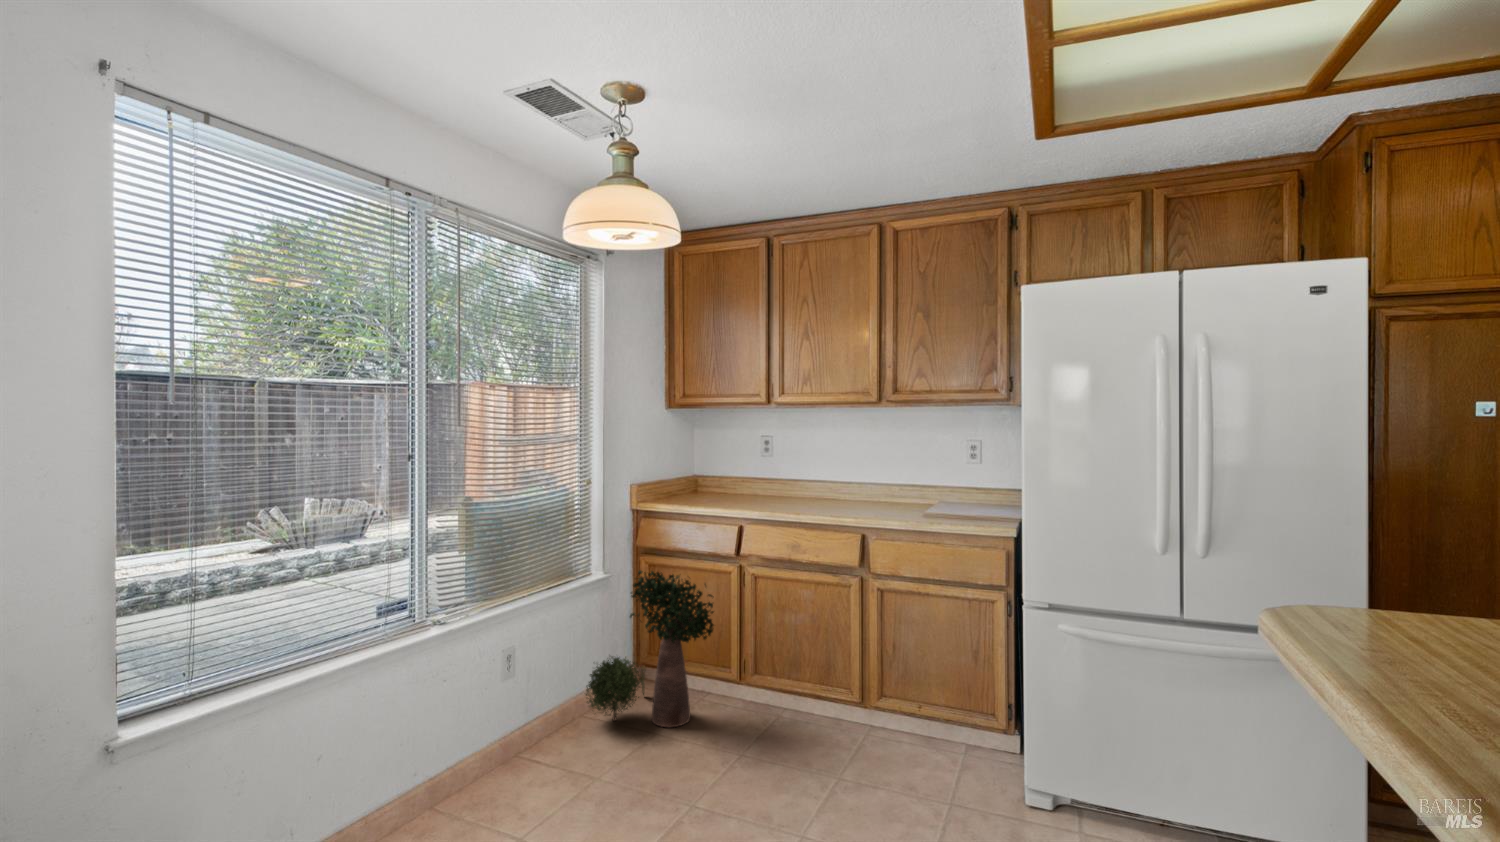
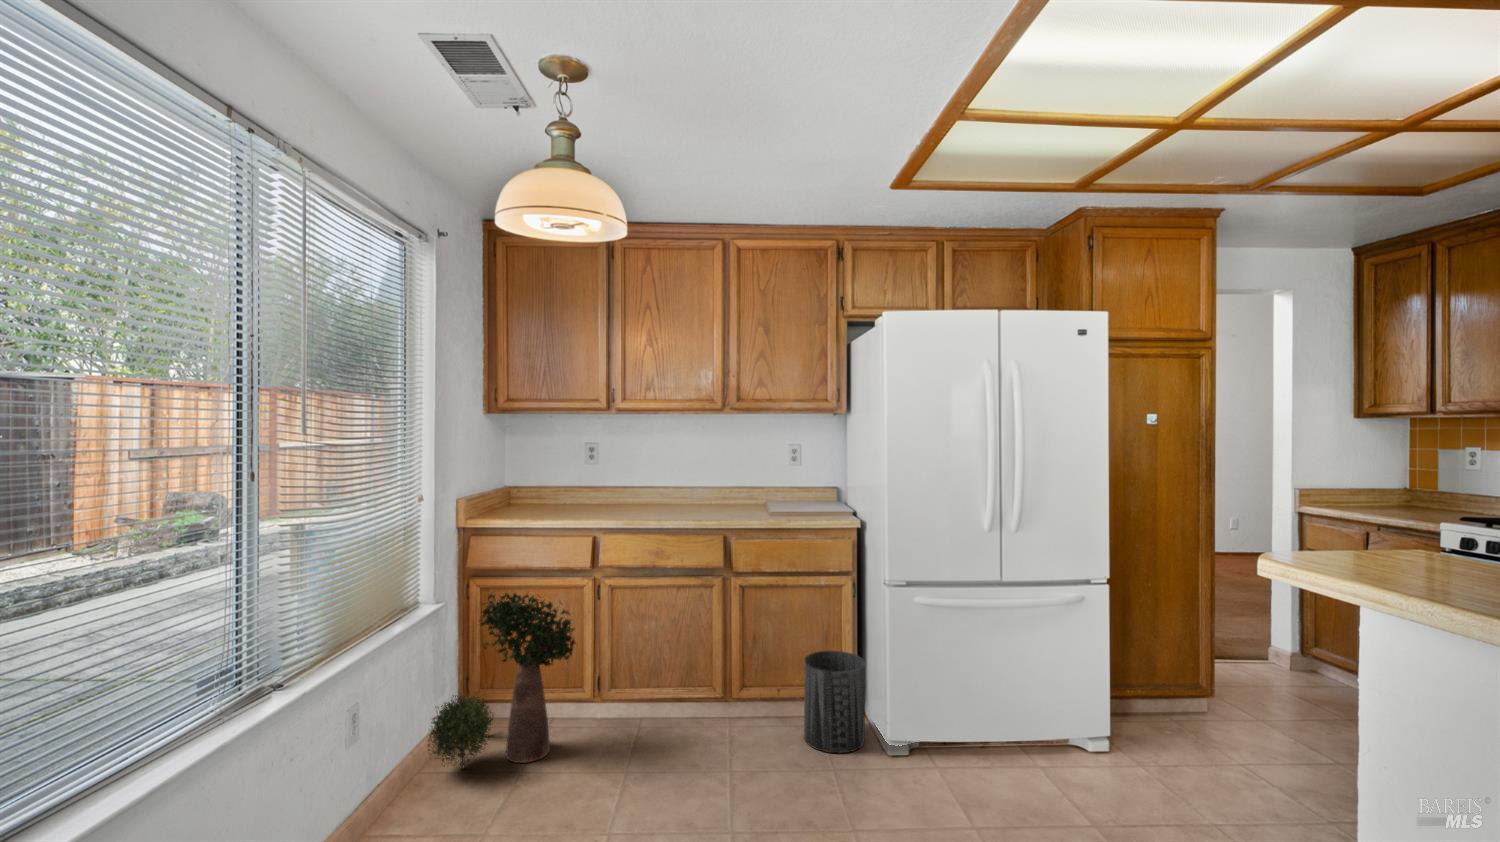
trash can: none [935,672,1007,790] -> present [804,651,865,753]

